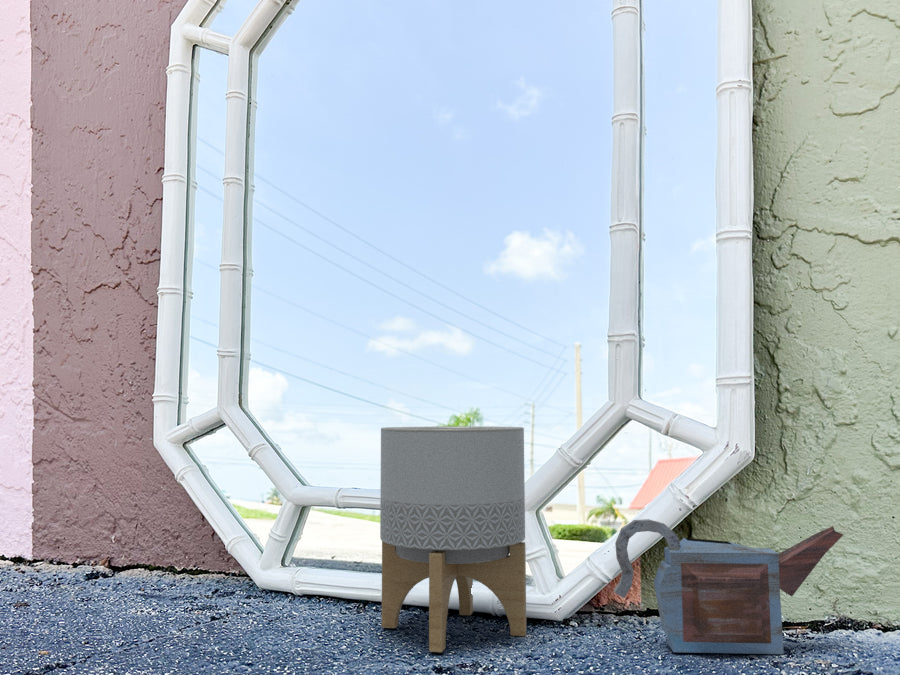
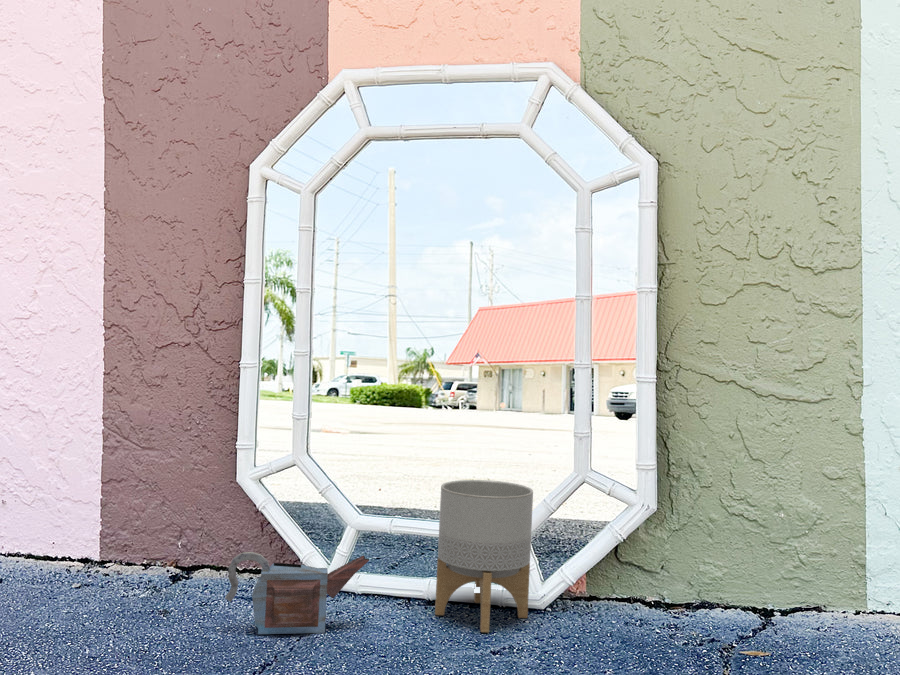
watering can: present [614,519,843,654] -> present [225,552,369,634]

